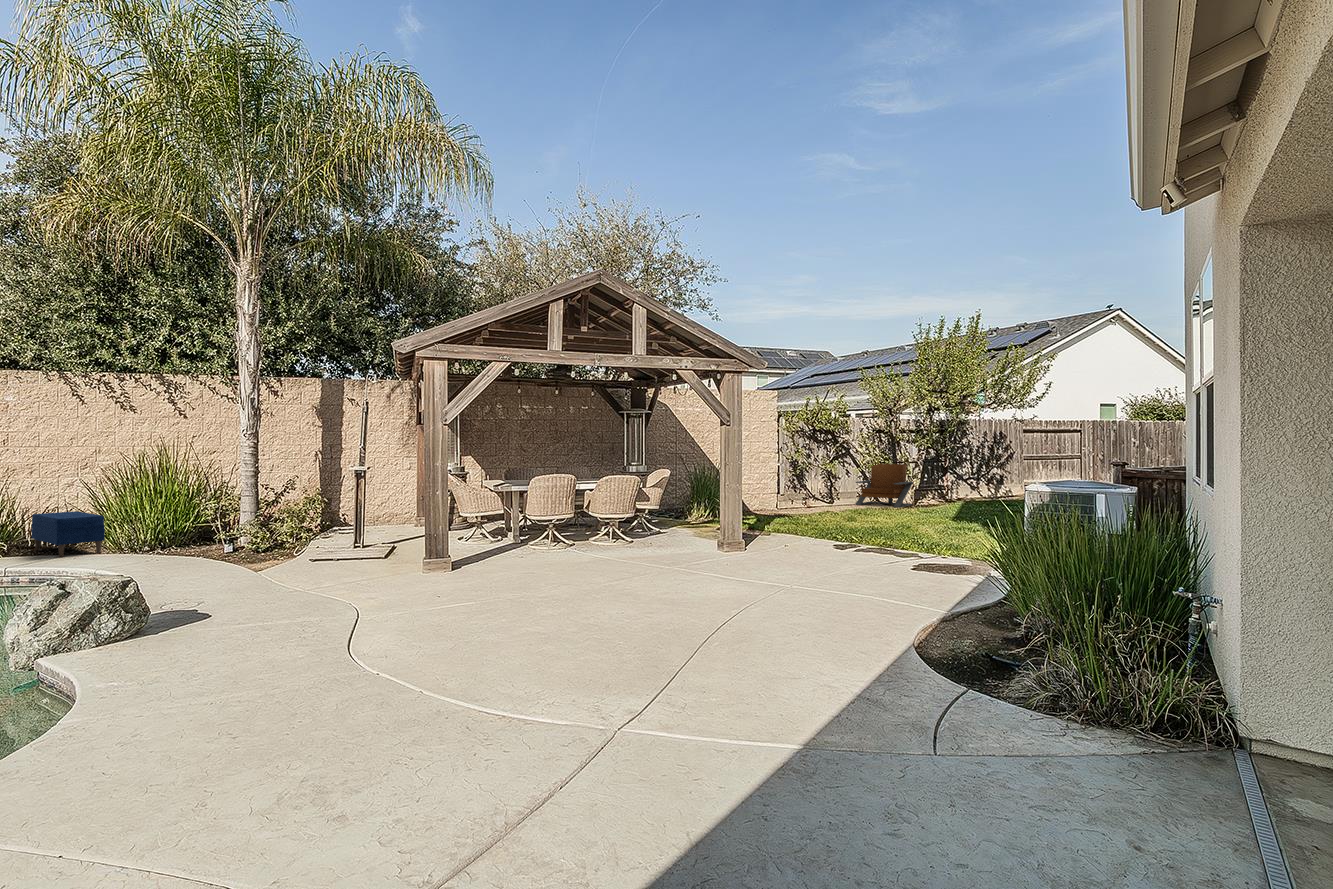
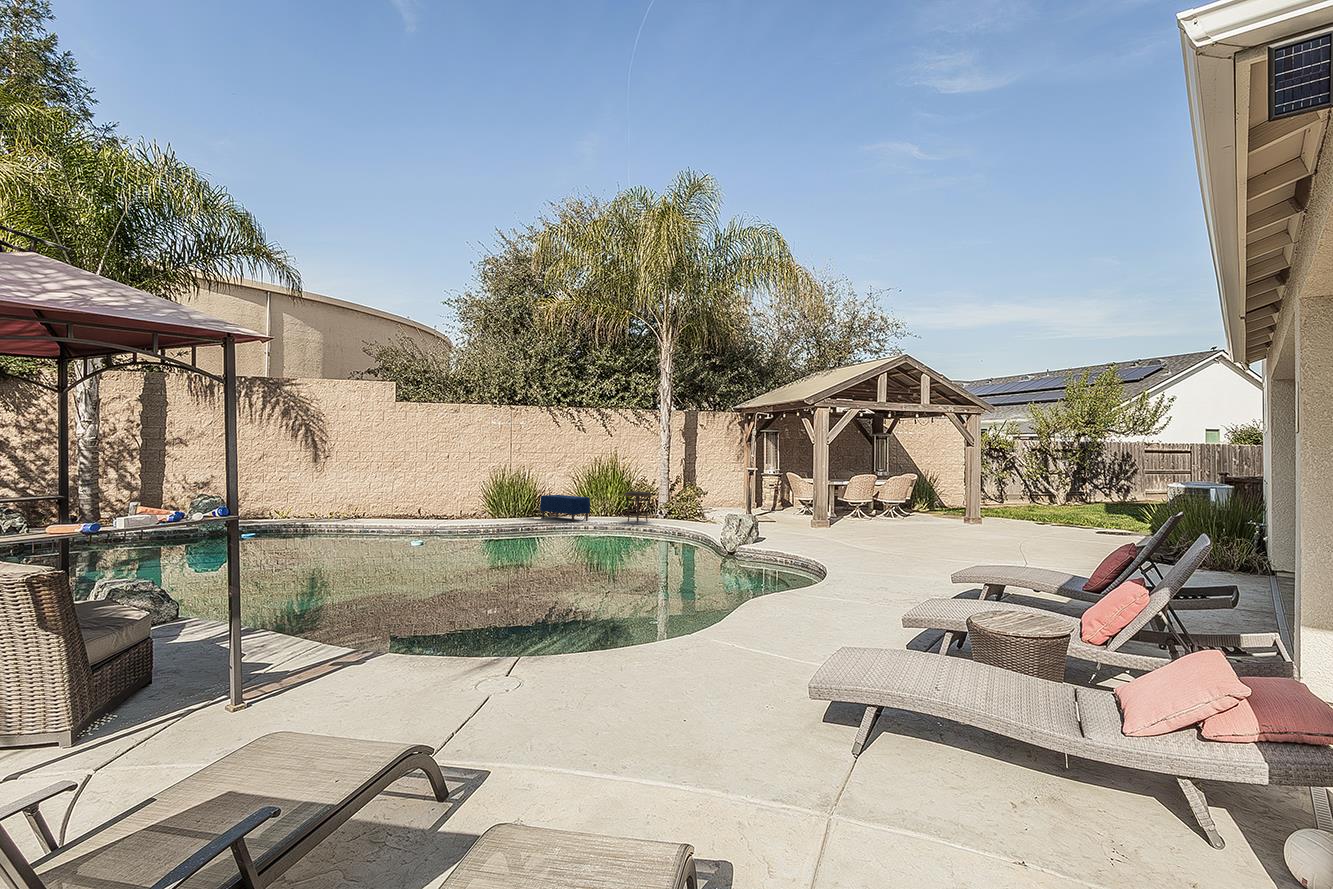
lounge chair: present [856,464,913,507] -> none [1020,474,1066,508]
side table: none [155,504,209,555] -> present [624,491,652,523]

